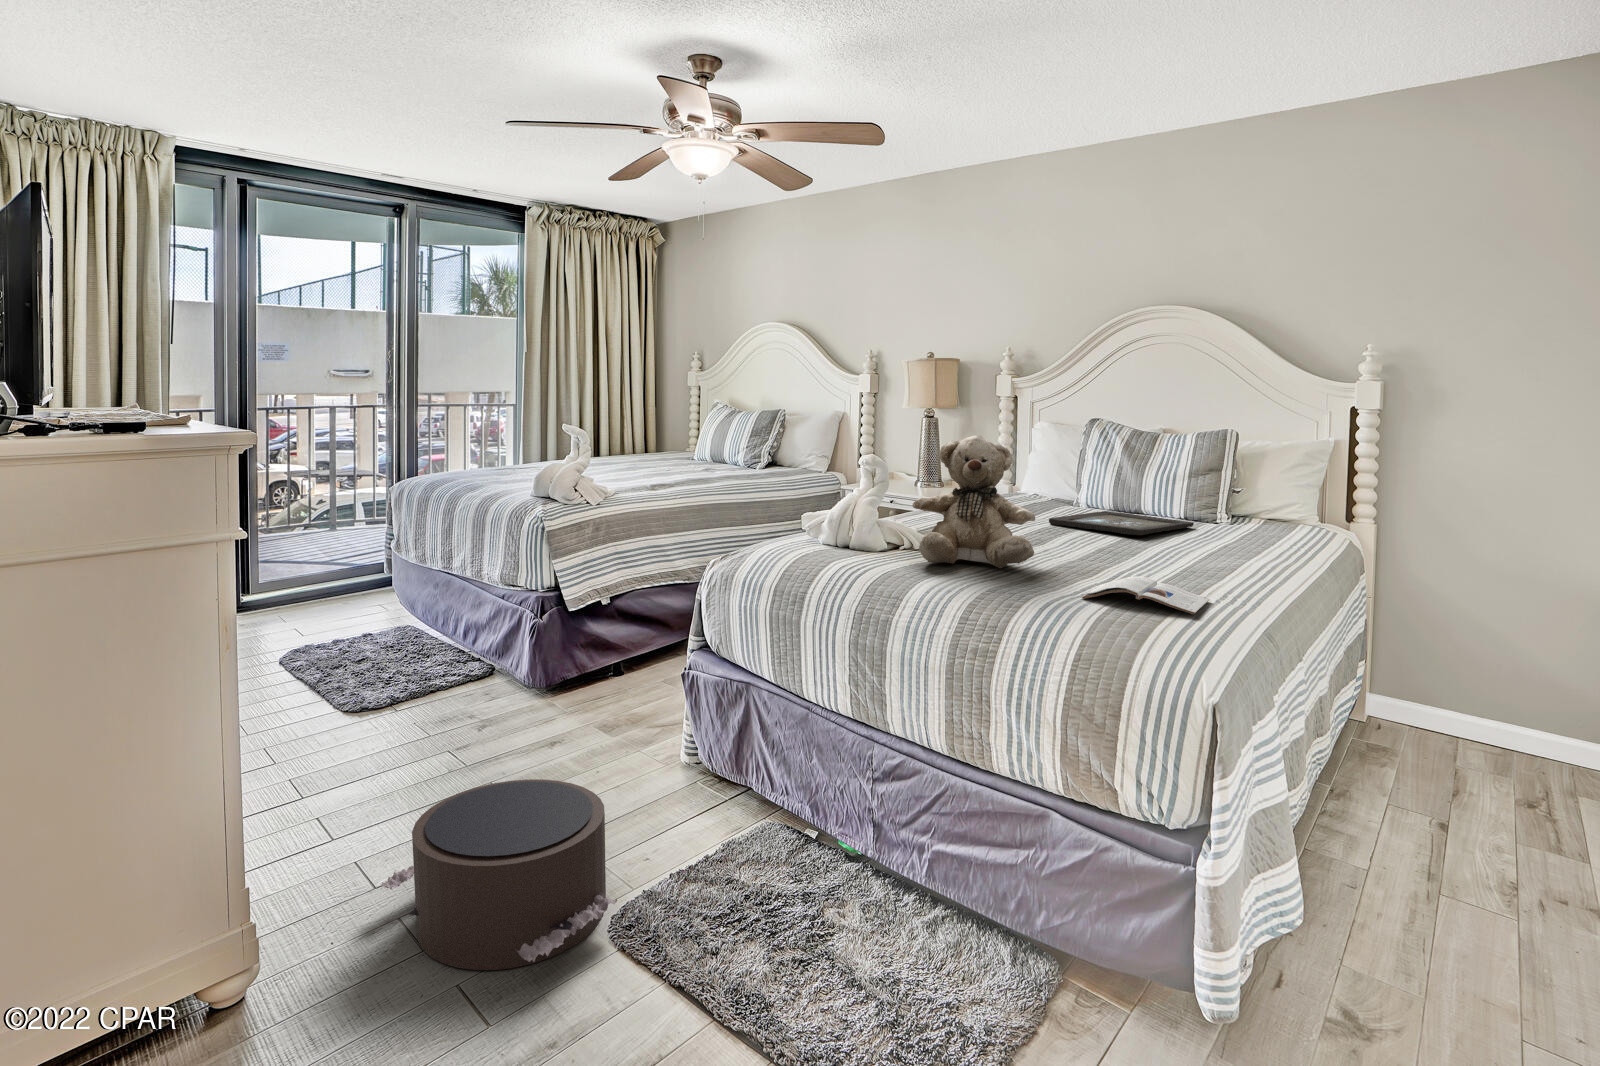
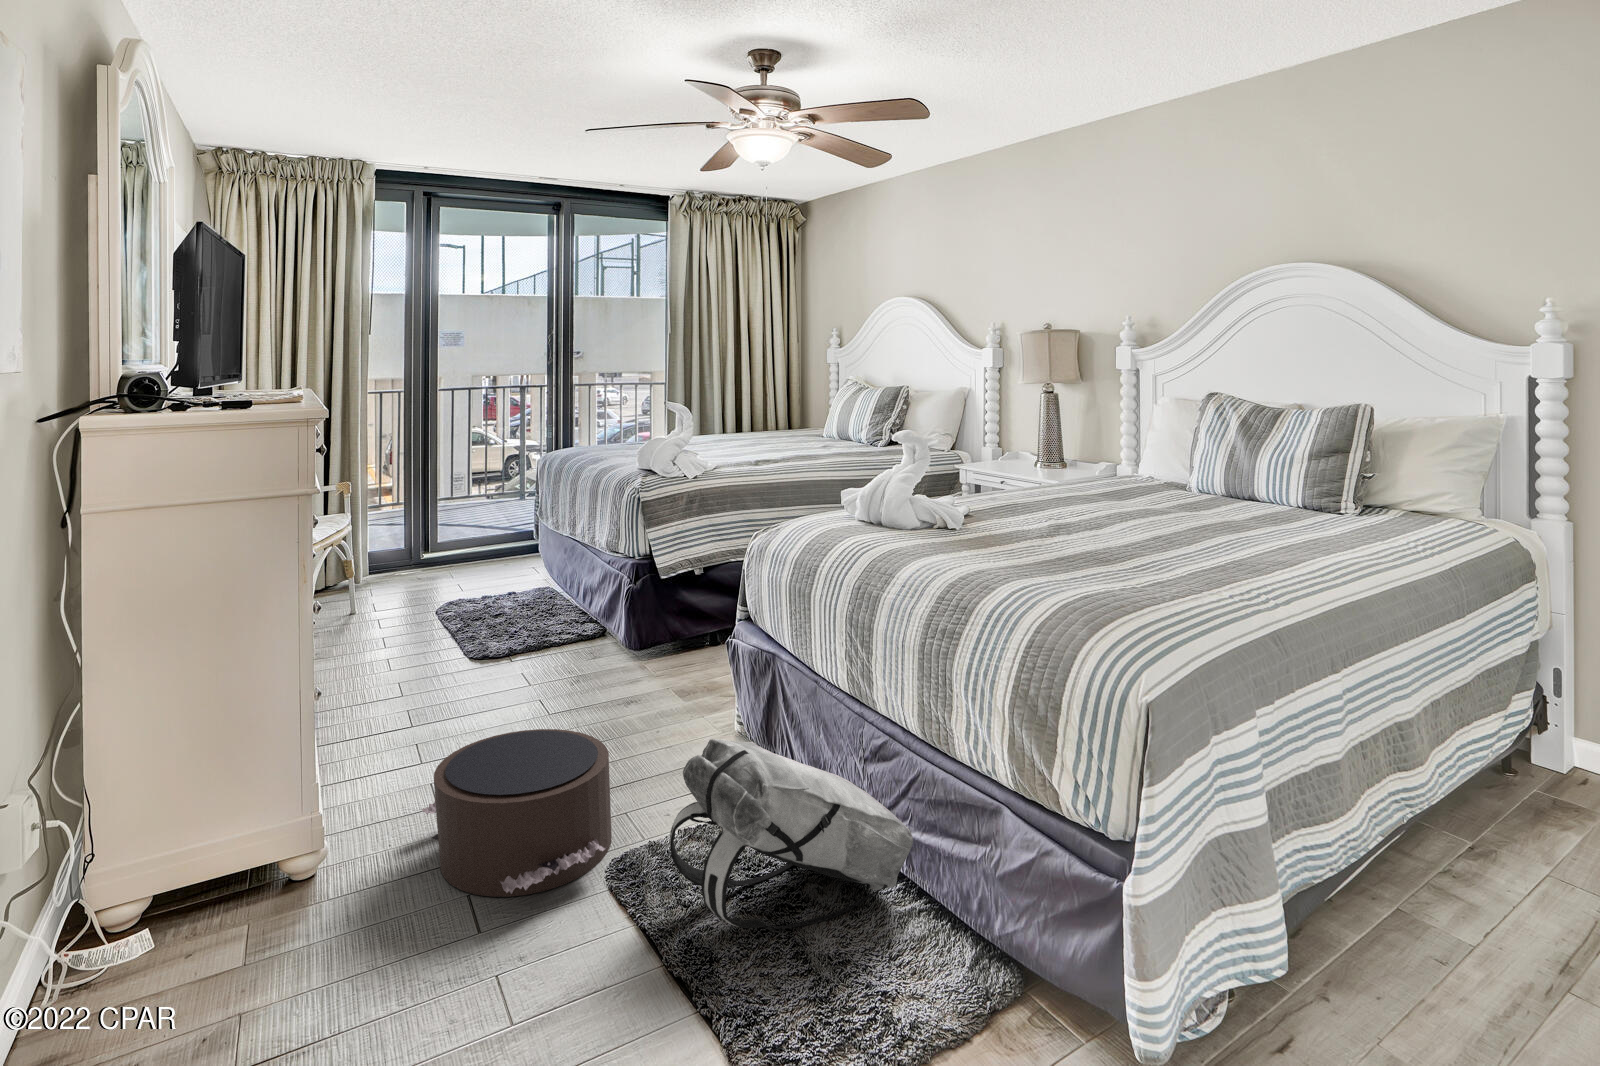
teddy bear: present [913,435,1035,568] -> none [940,410,1072,551]
tray: present [1049,511,1194,535] -> none [1130,494,1303,520]
magazine: present [1082,576,1210,614] -> none [1087,564,1240,609]
backpack: none [700,772,934,962] -> present [670,739,913,931]

